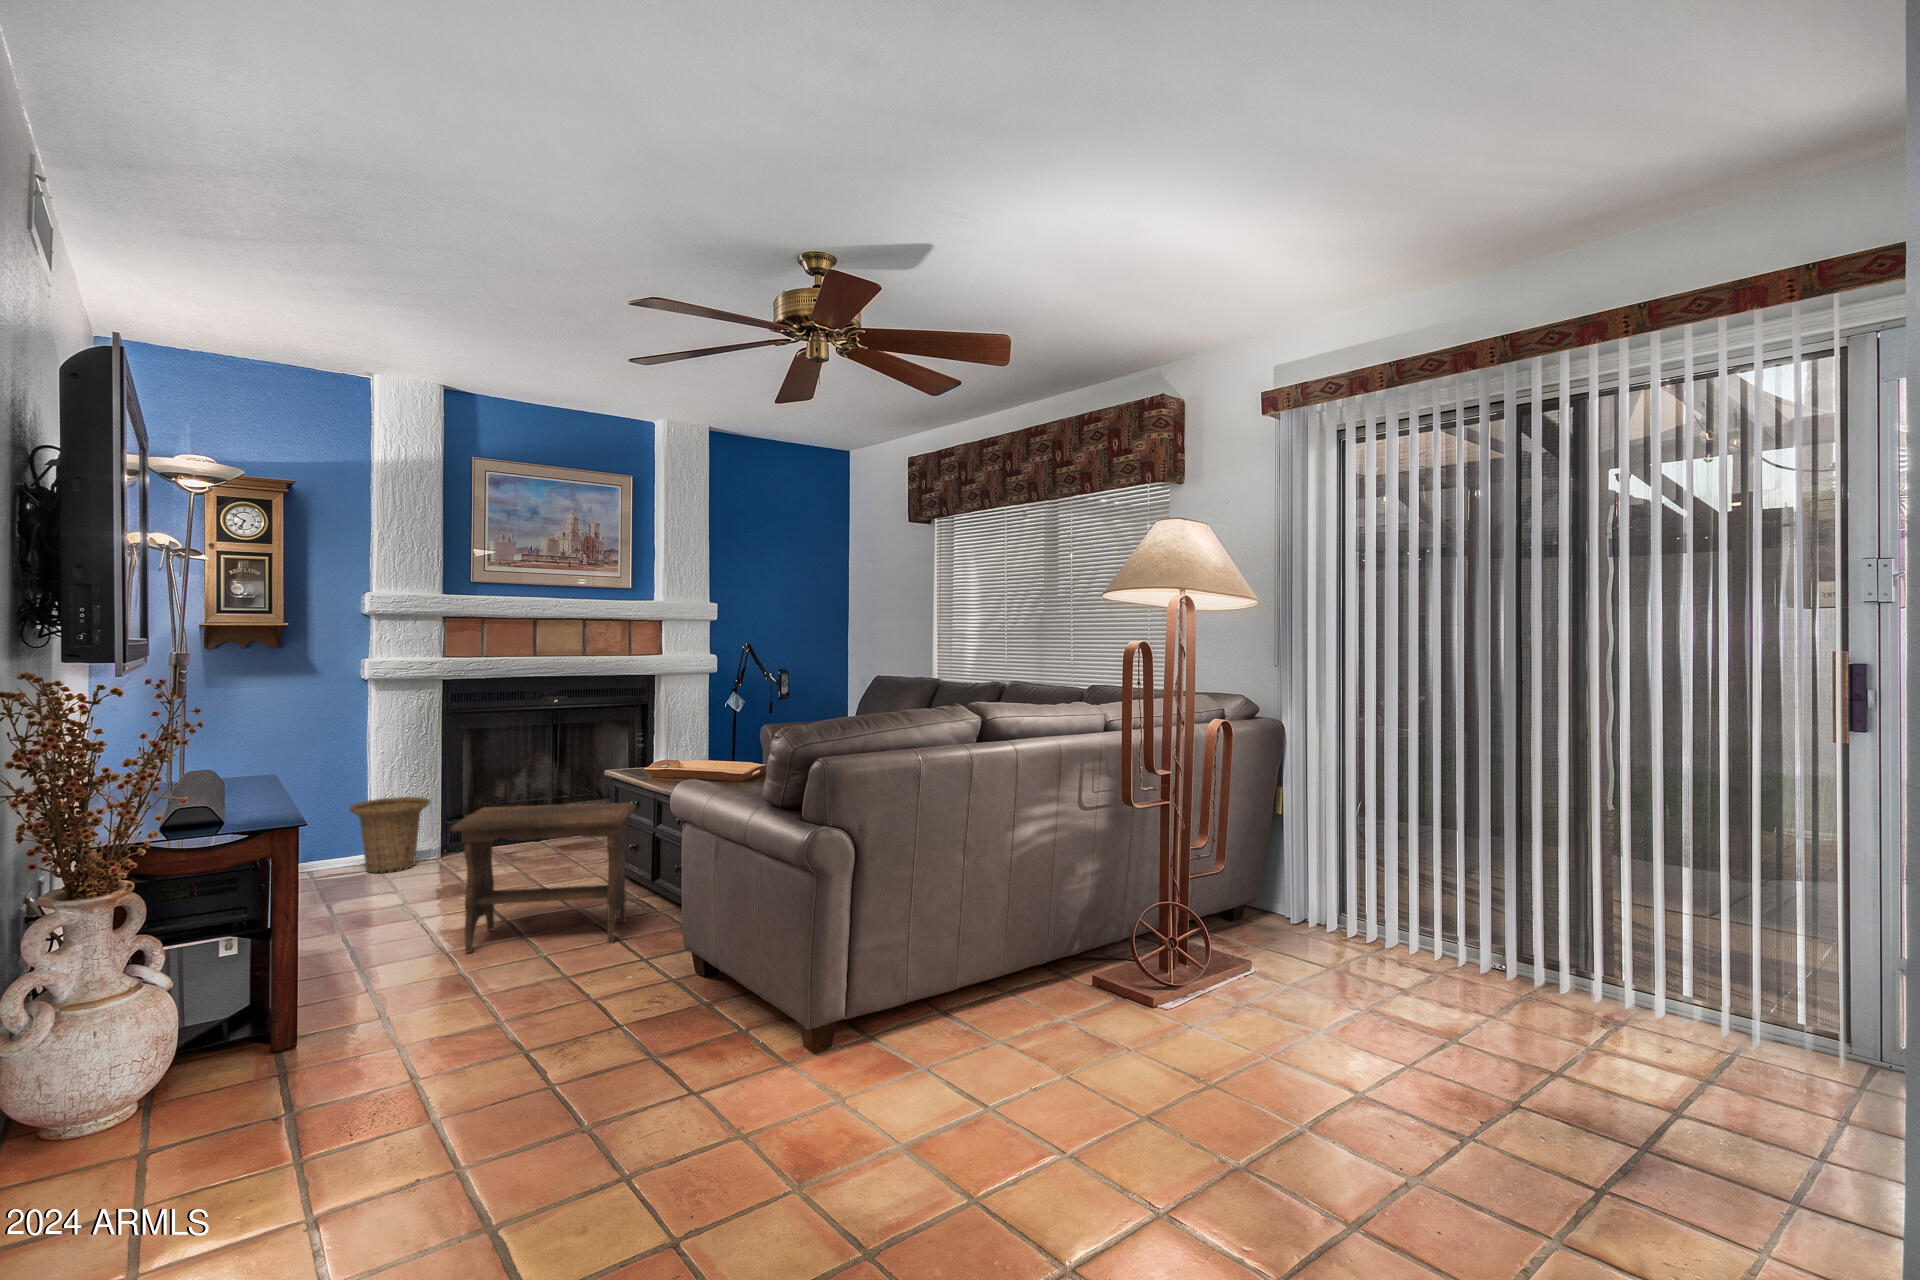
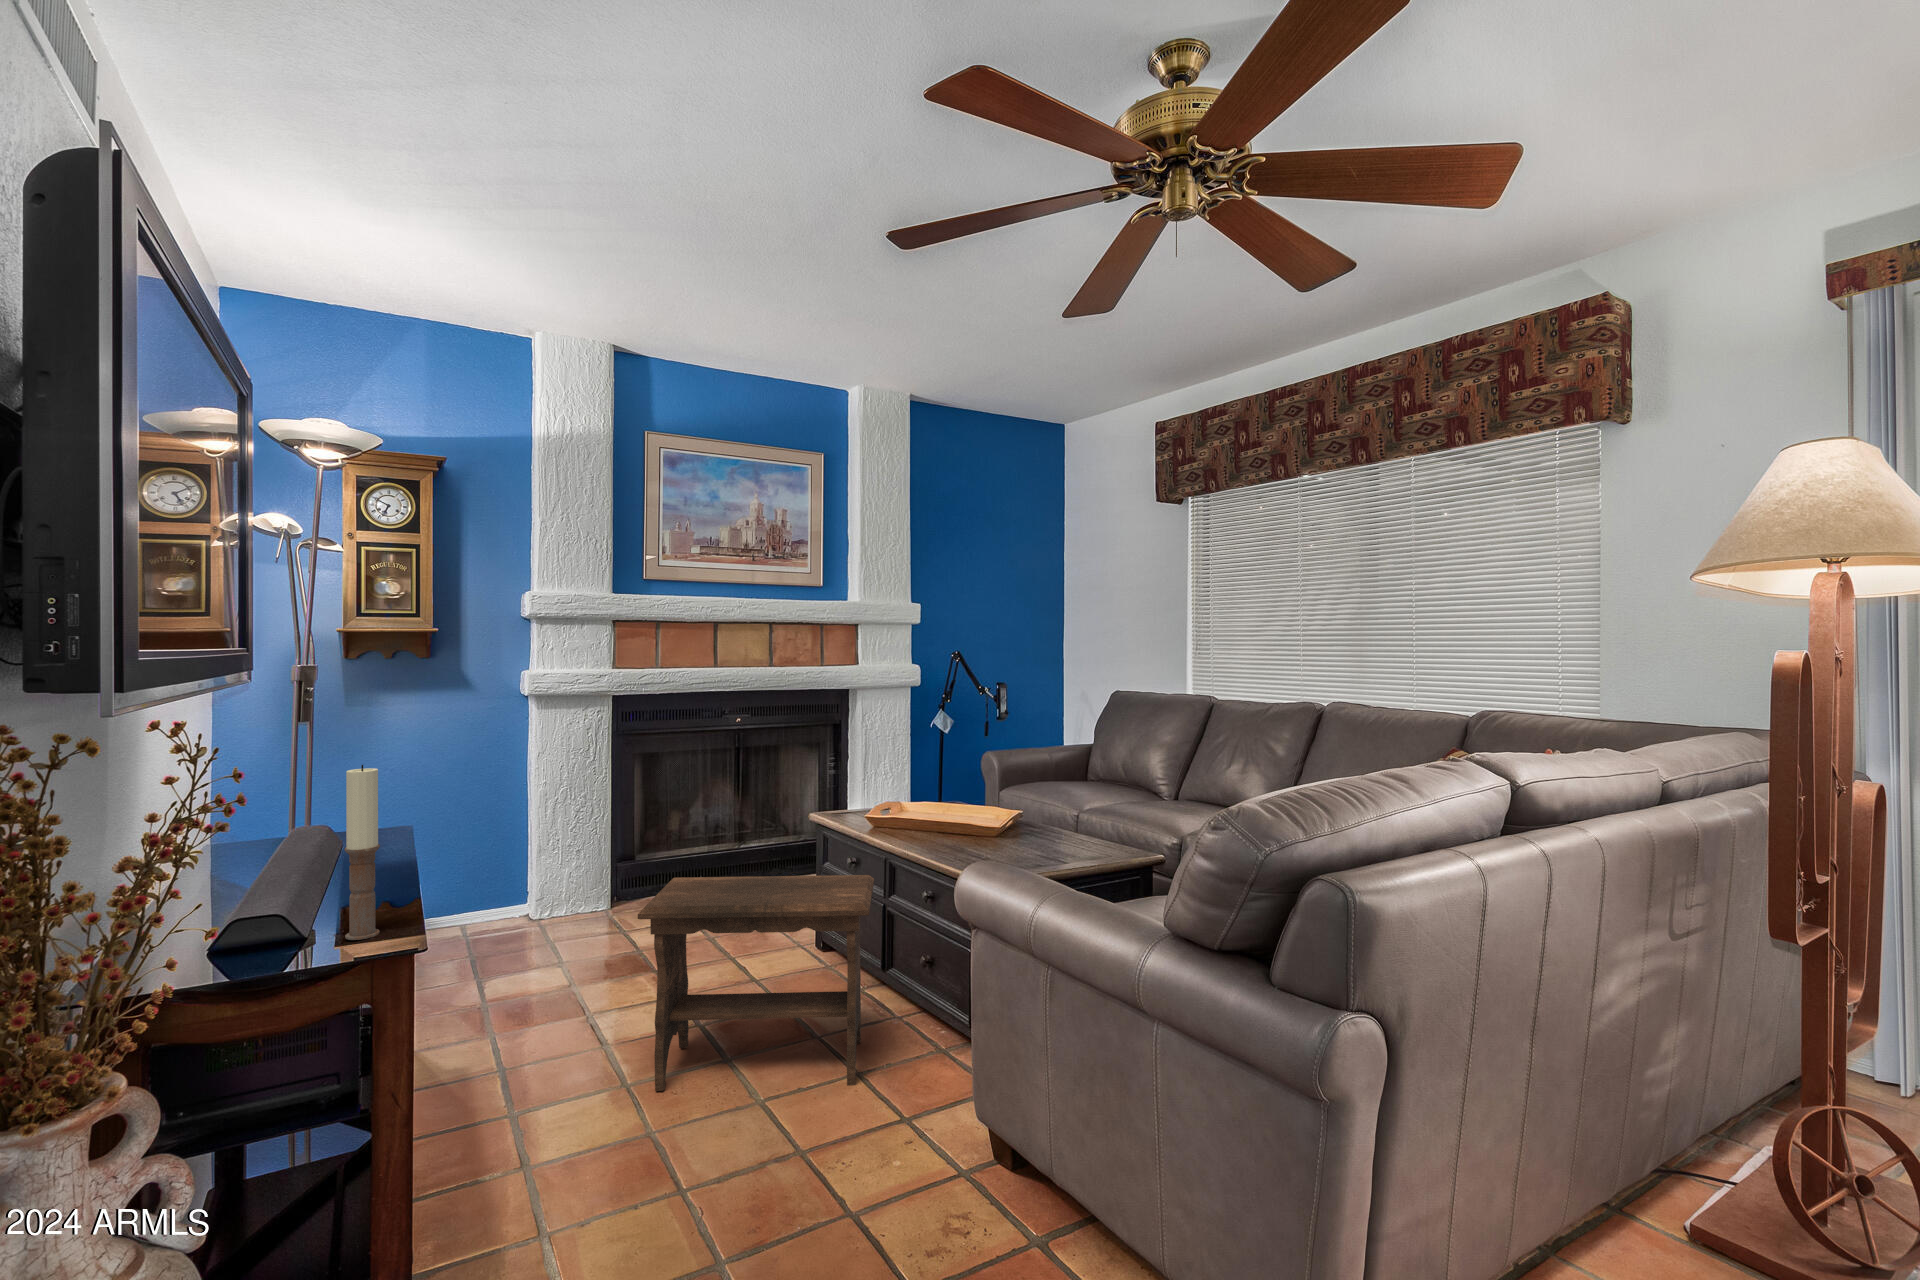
candle: none [243,713,266,822] -> present [345,765,380,940]
basket: present [349,797,430,873] -> none [506,840,598,937]

